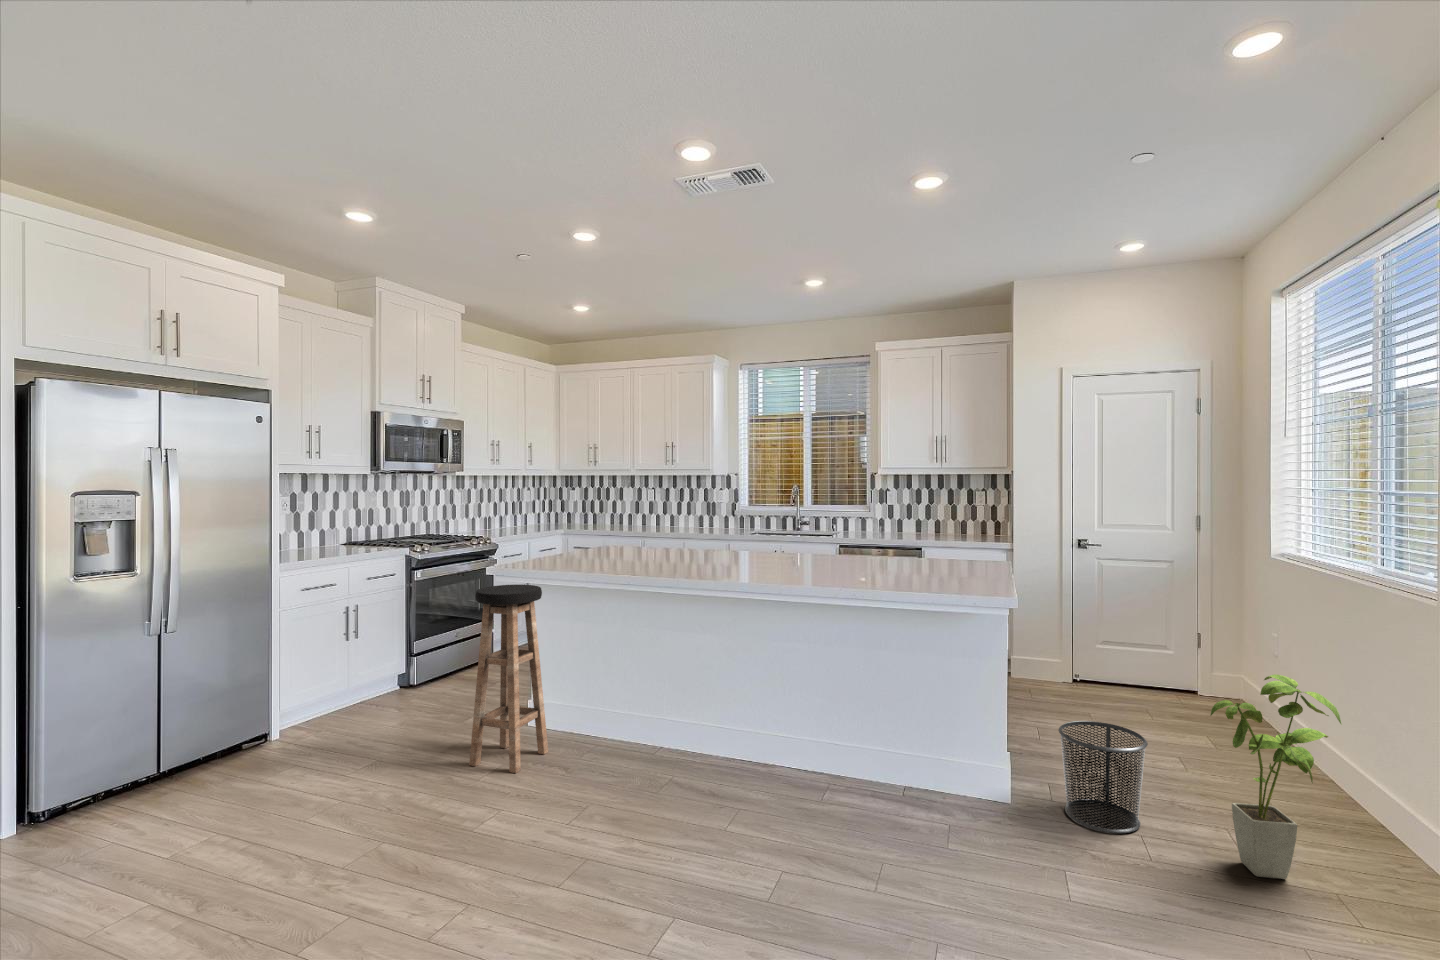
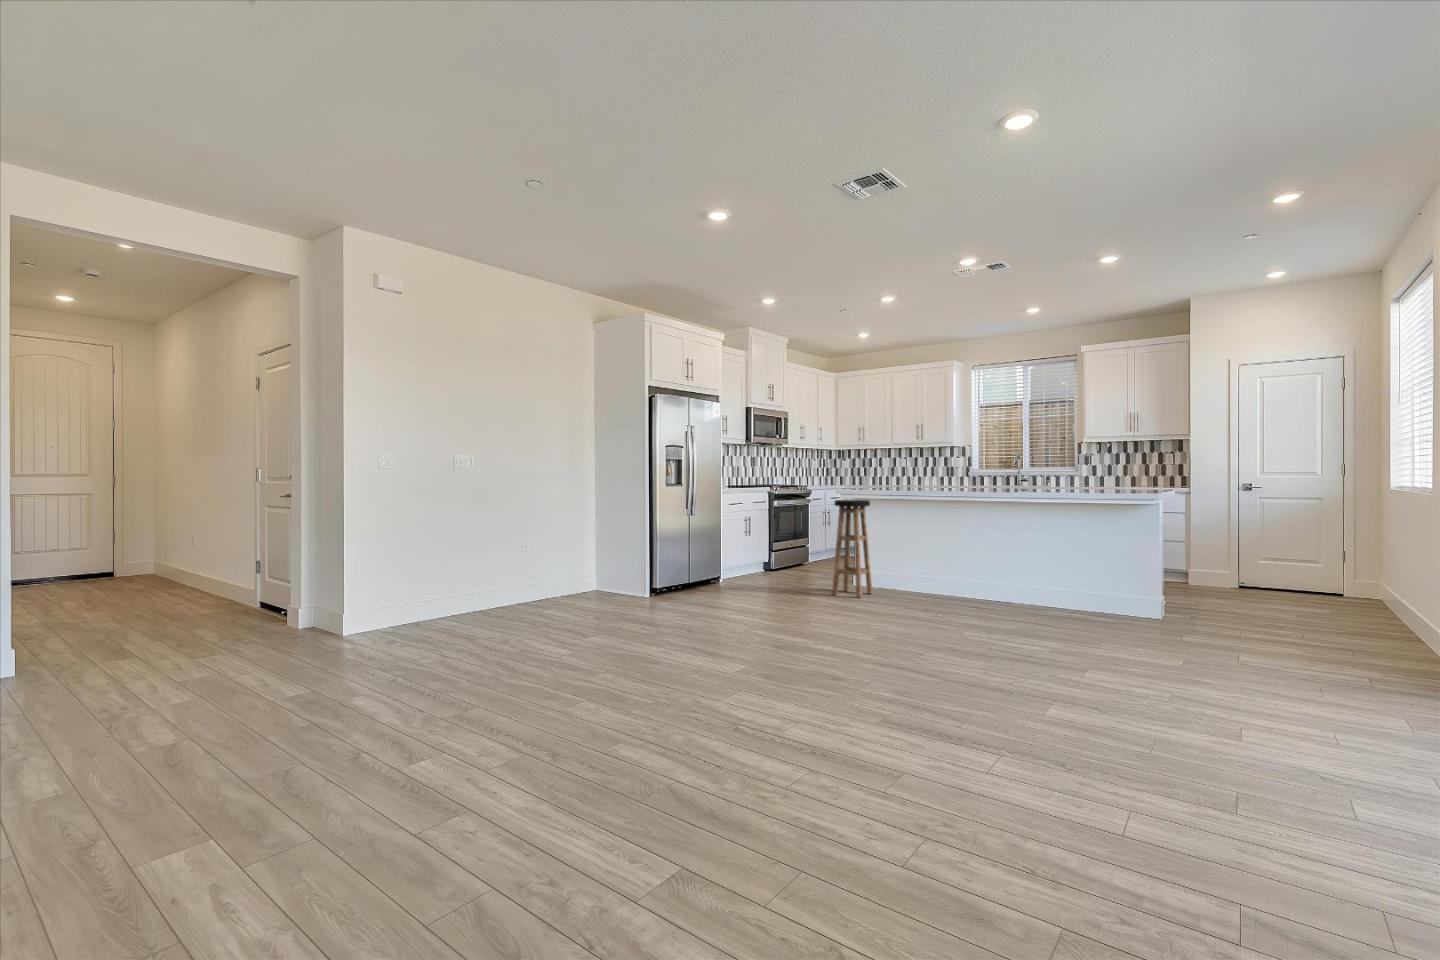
house plant: present [1211,674,1341,879] -> none [1288,533,1366,647]
trash can: present [1058,721,1148,834] -> none [1196,575,1254,632]

